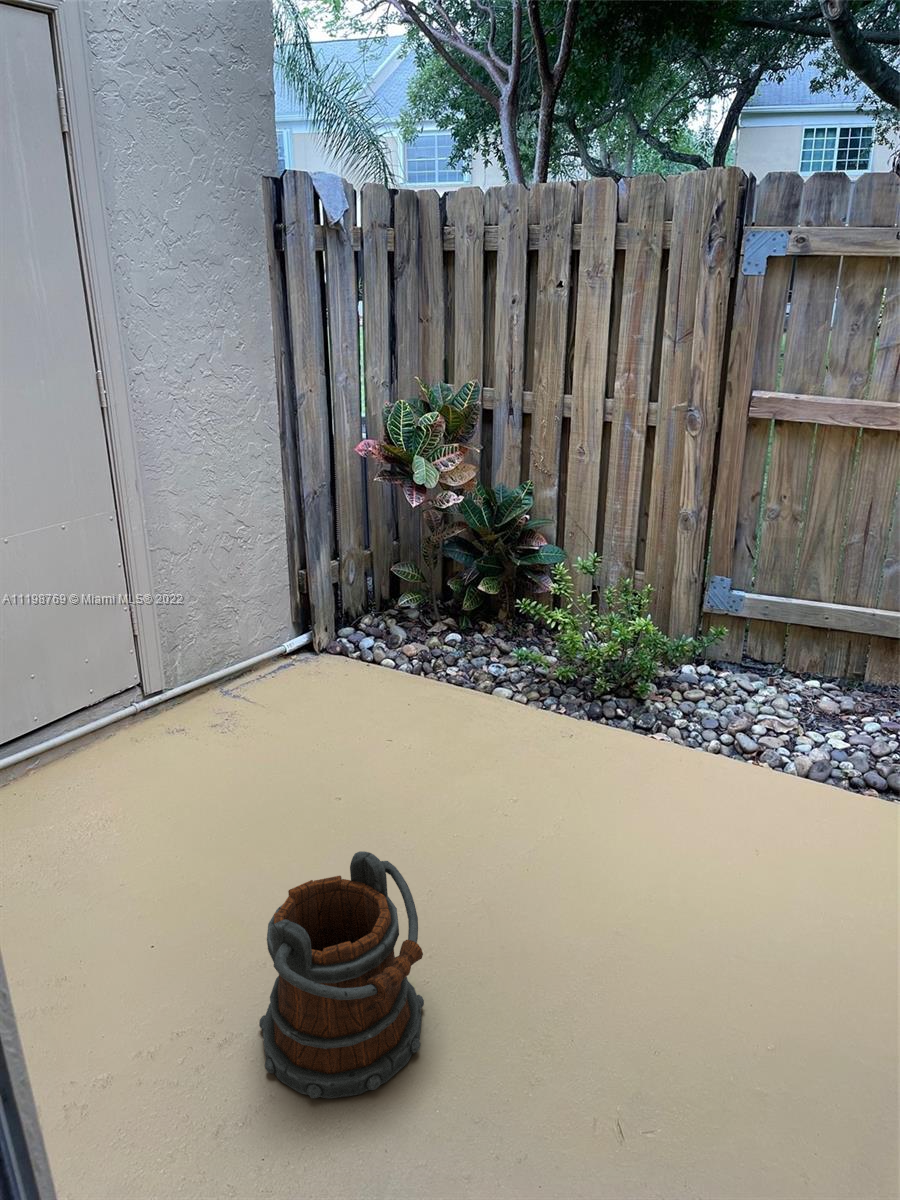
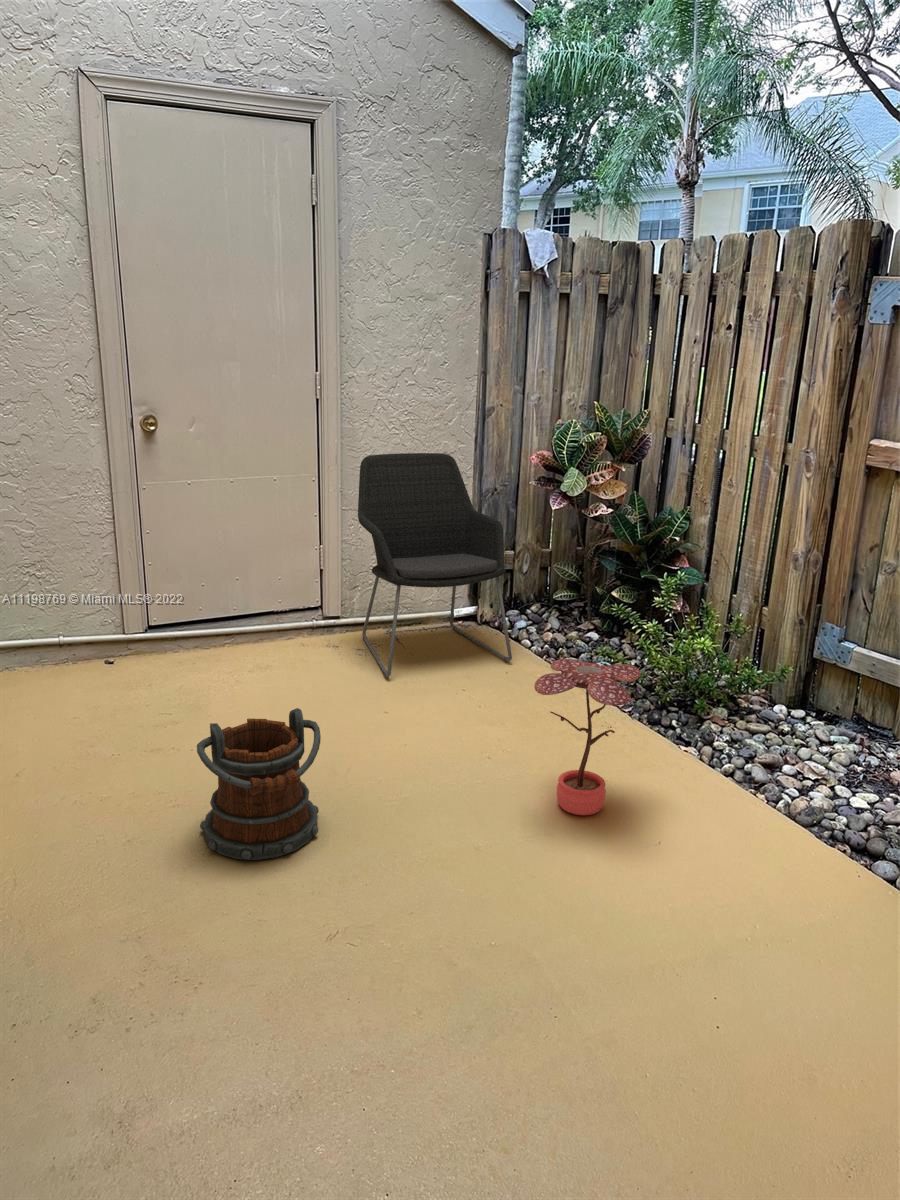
chair: none [168,461,404,752] -> present [358,453,512,678]
potted plant: none [582,671,713,852] -> present [534,659,640,815]

